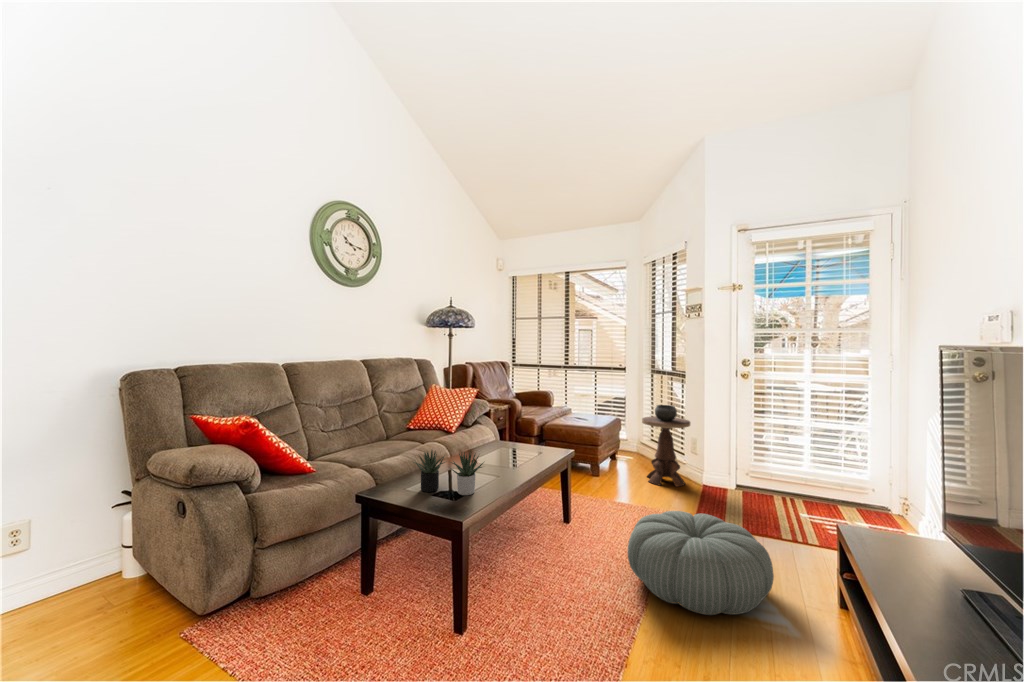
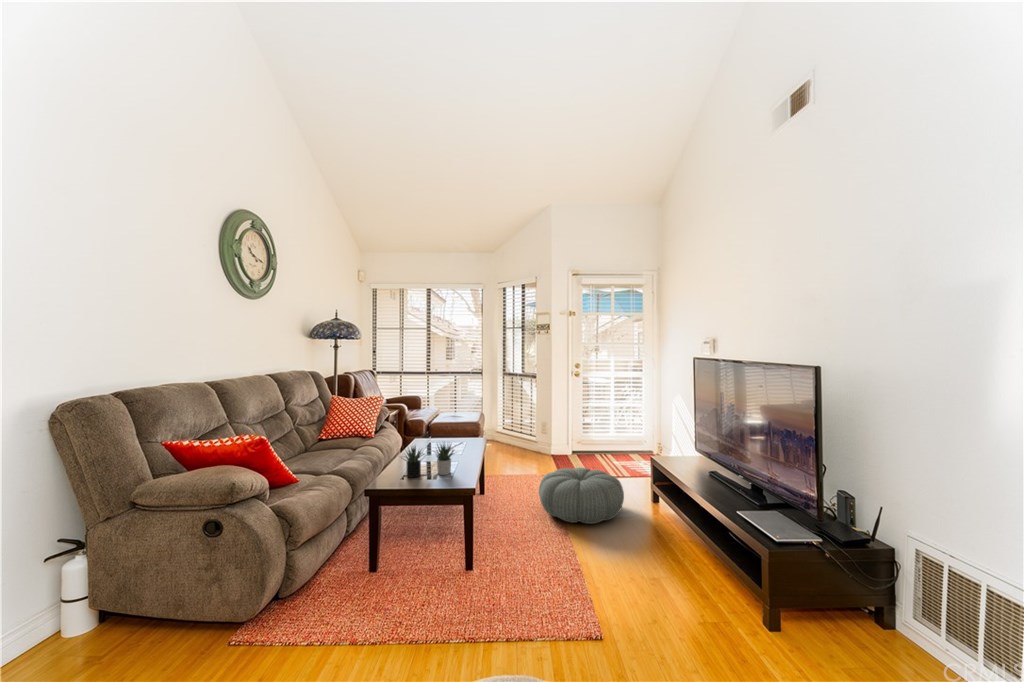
side table: present [642,405,690,487] -> none [508,400,543,461]

